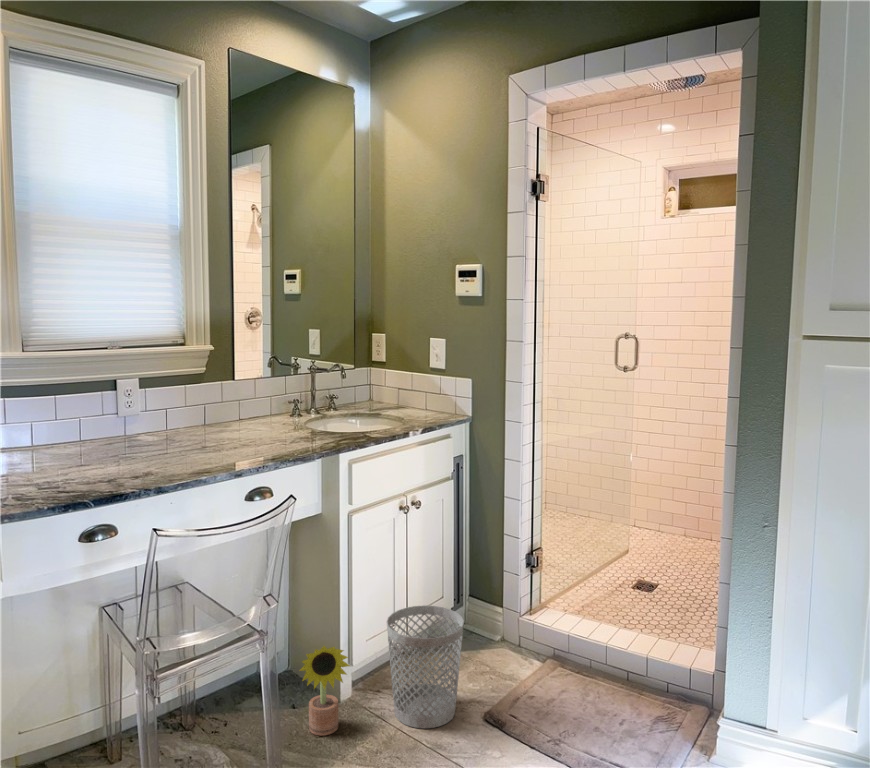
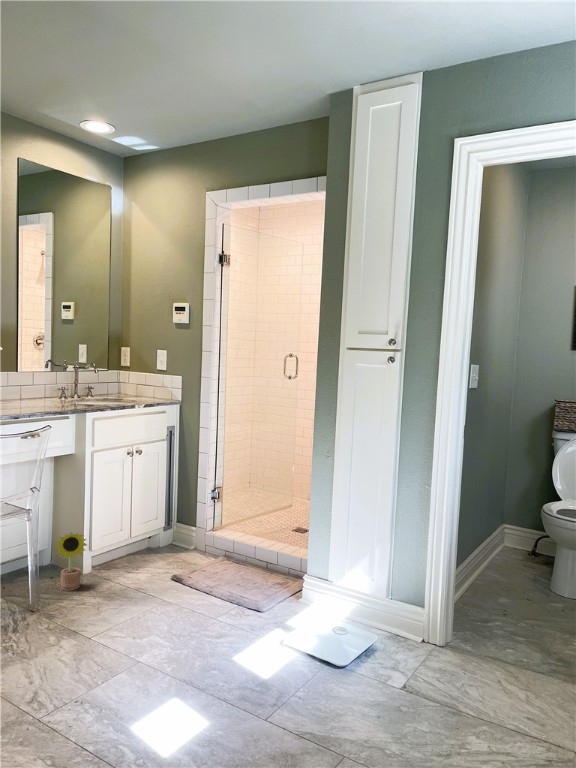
wastebasket: present [387,605,464,728] -> none [114,514,163,586]

